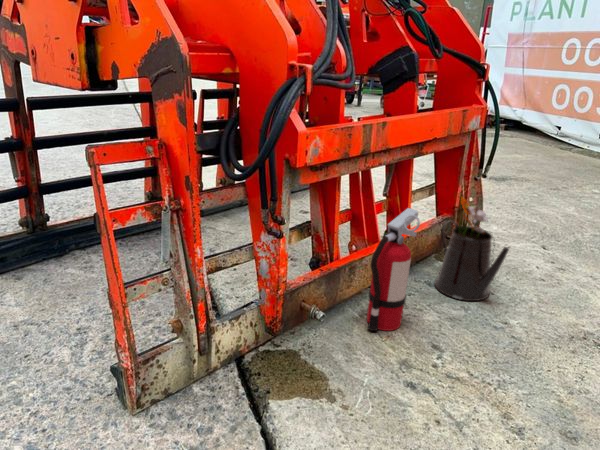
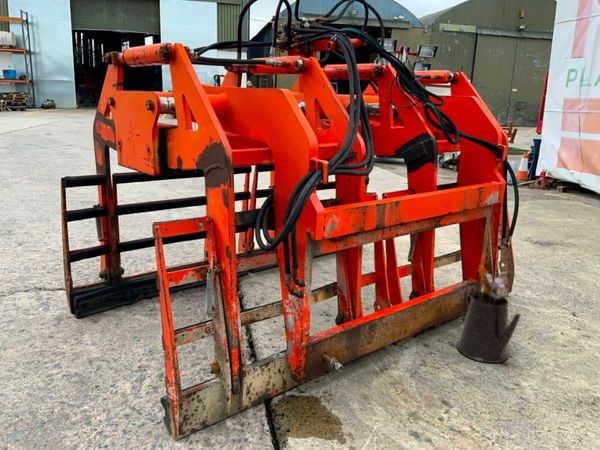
fire extinguisher: present [367,208,420,331] -> none [385,275,431,385]

